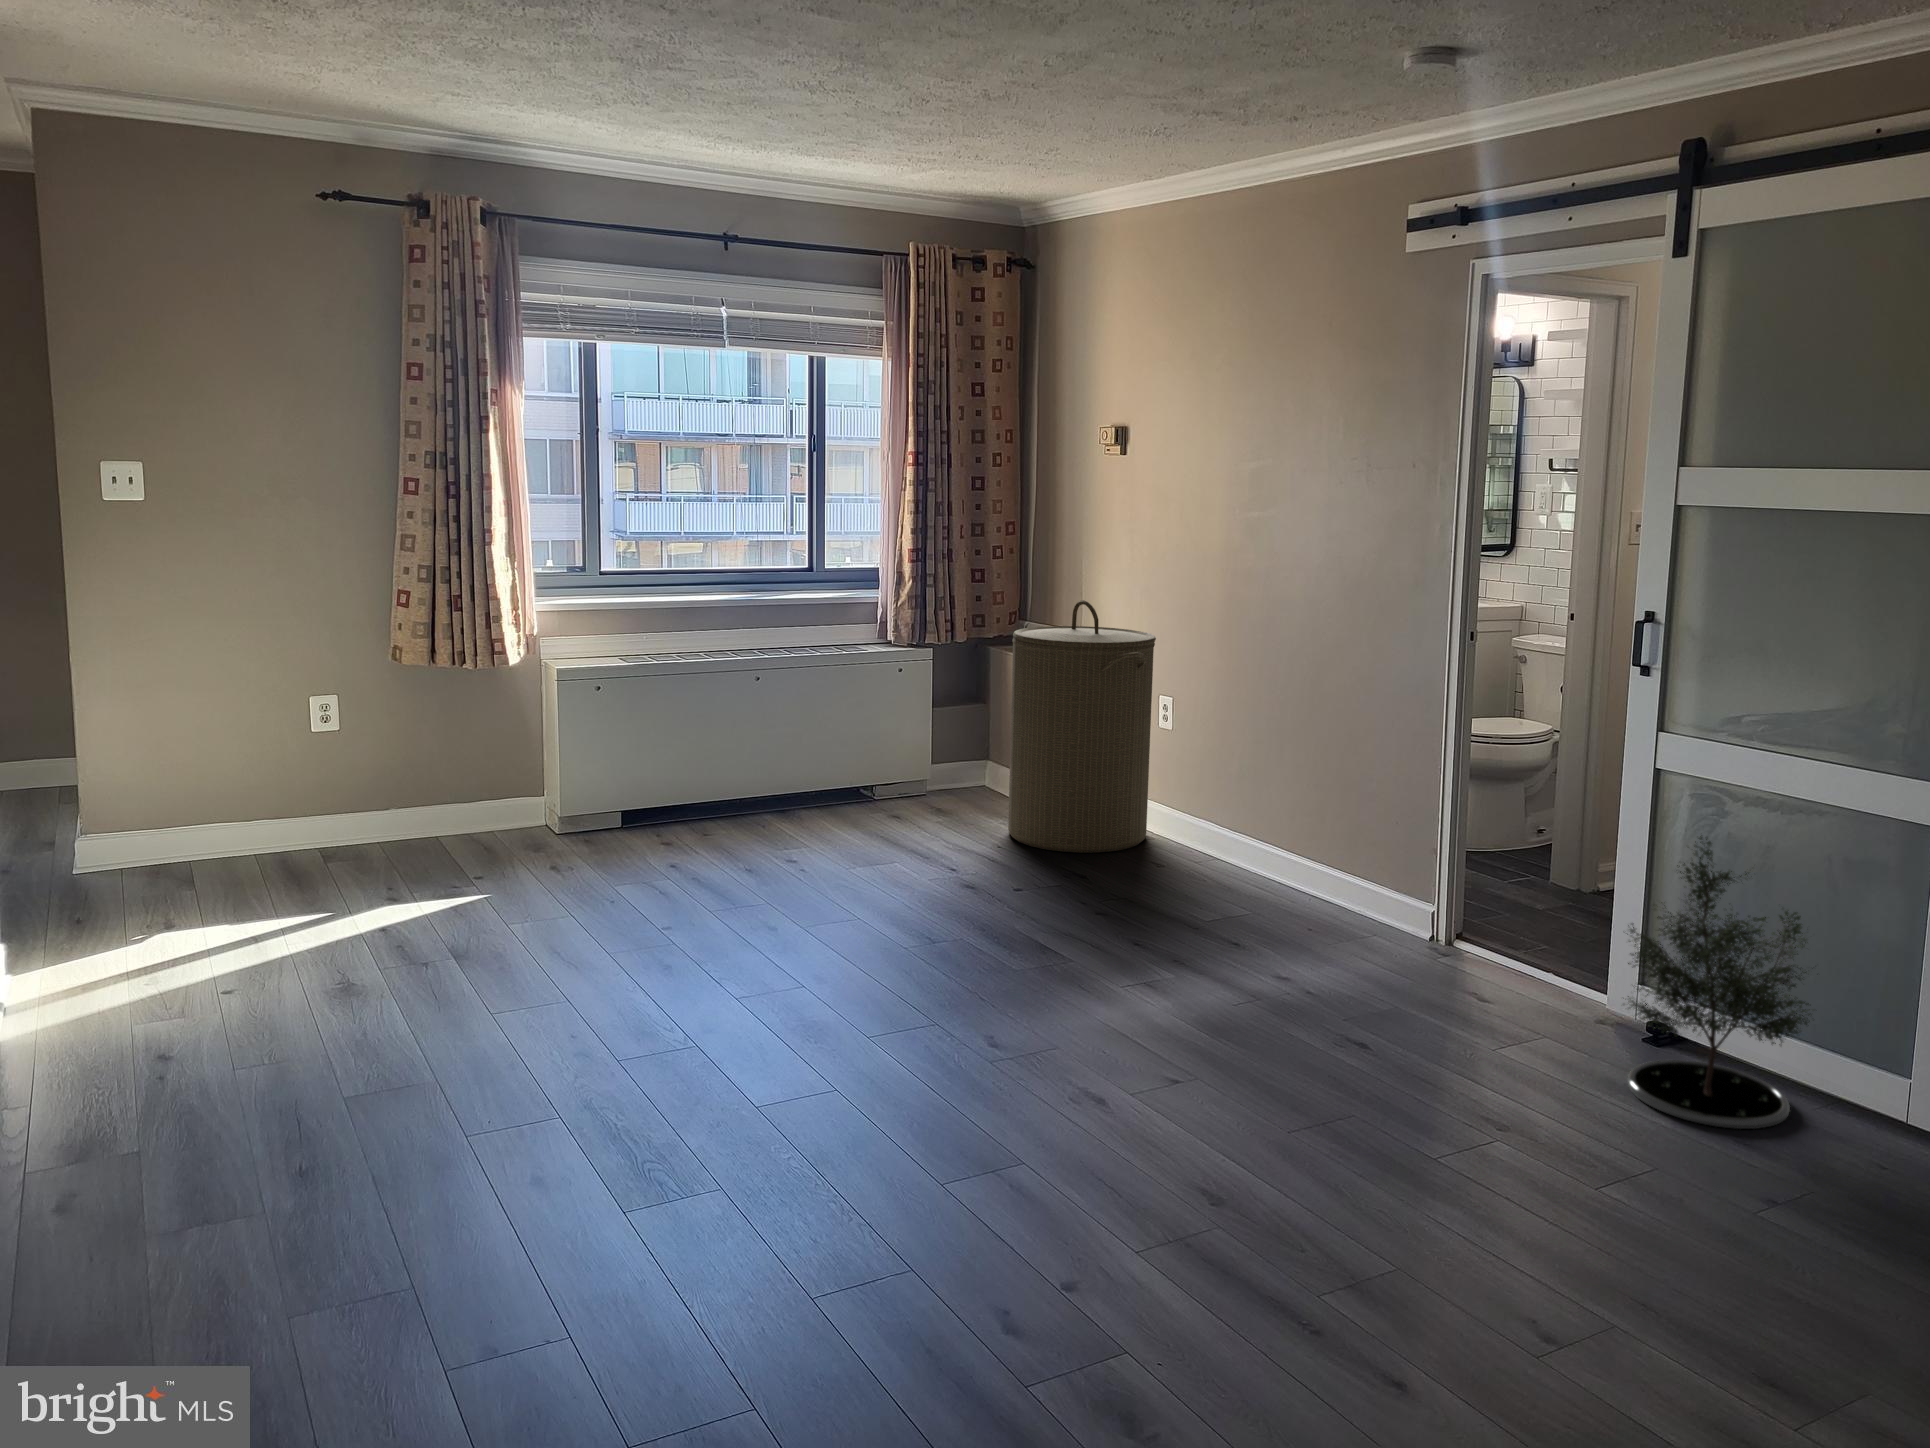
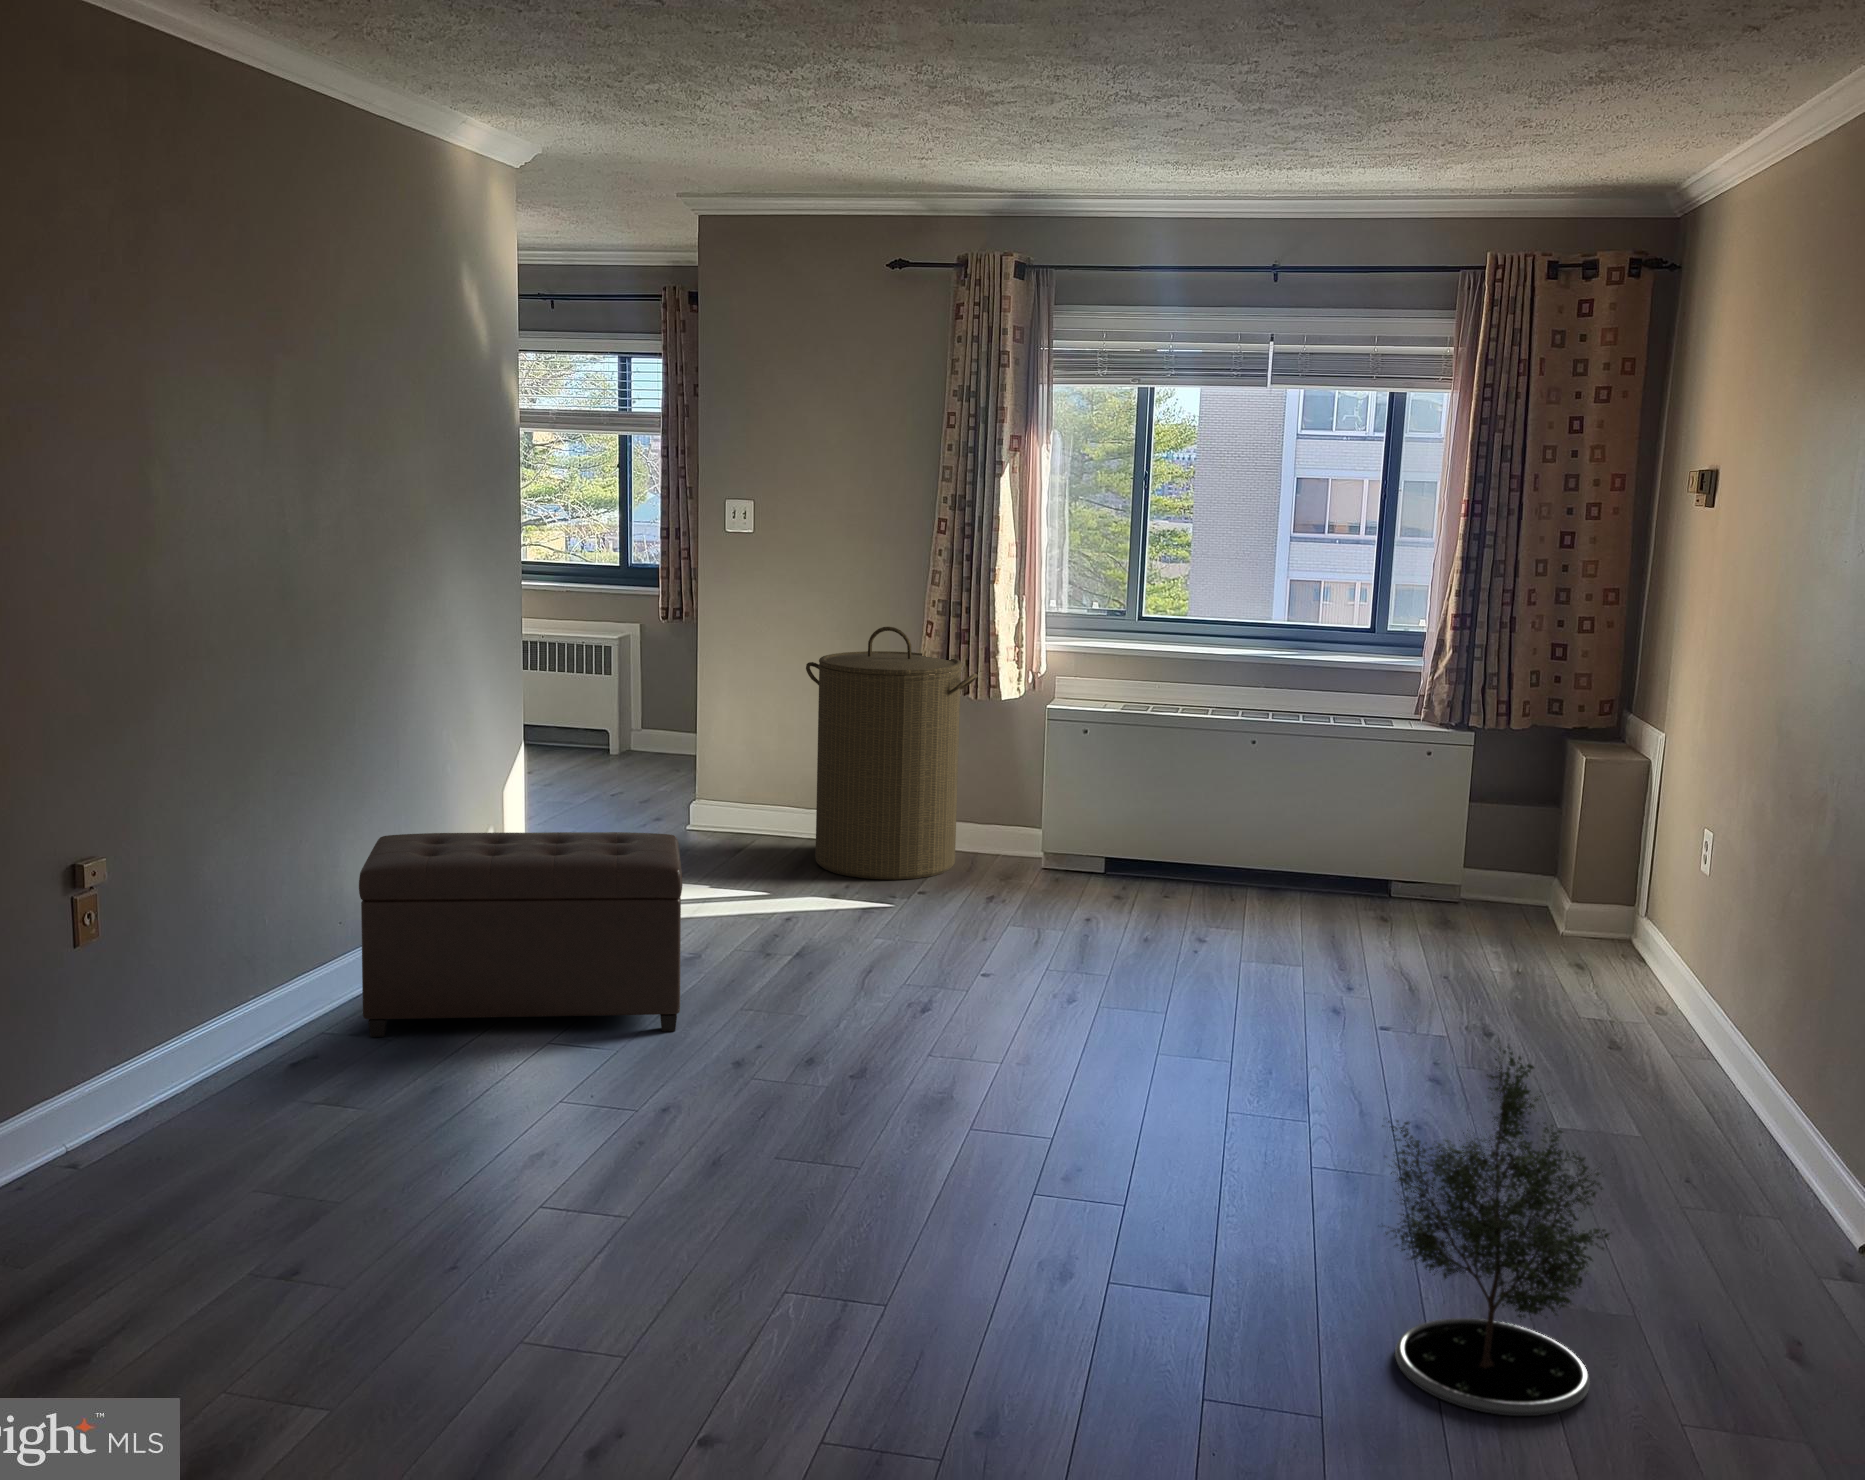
laundry hamper: present [1008,600,1156,853] -> present [806,627,977,879]
ottoman: none [101,859,613,1248] -> present [359,832,683,1037]

